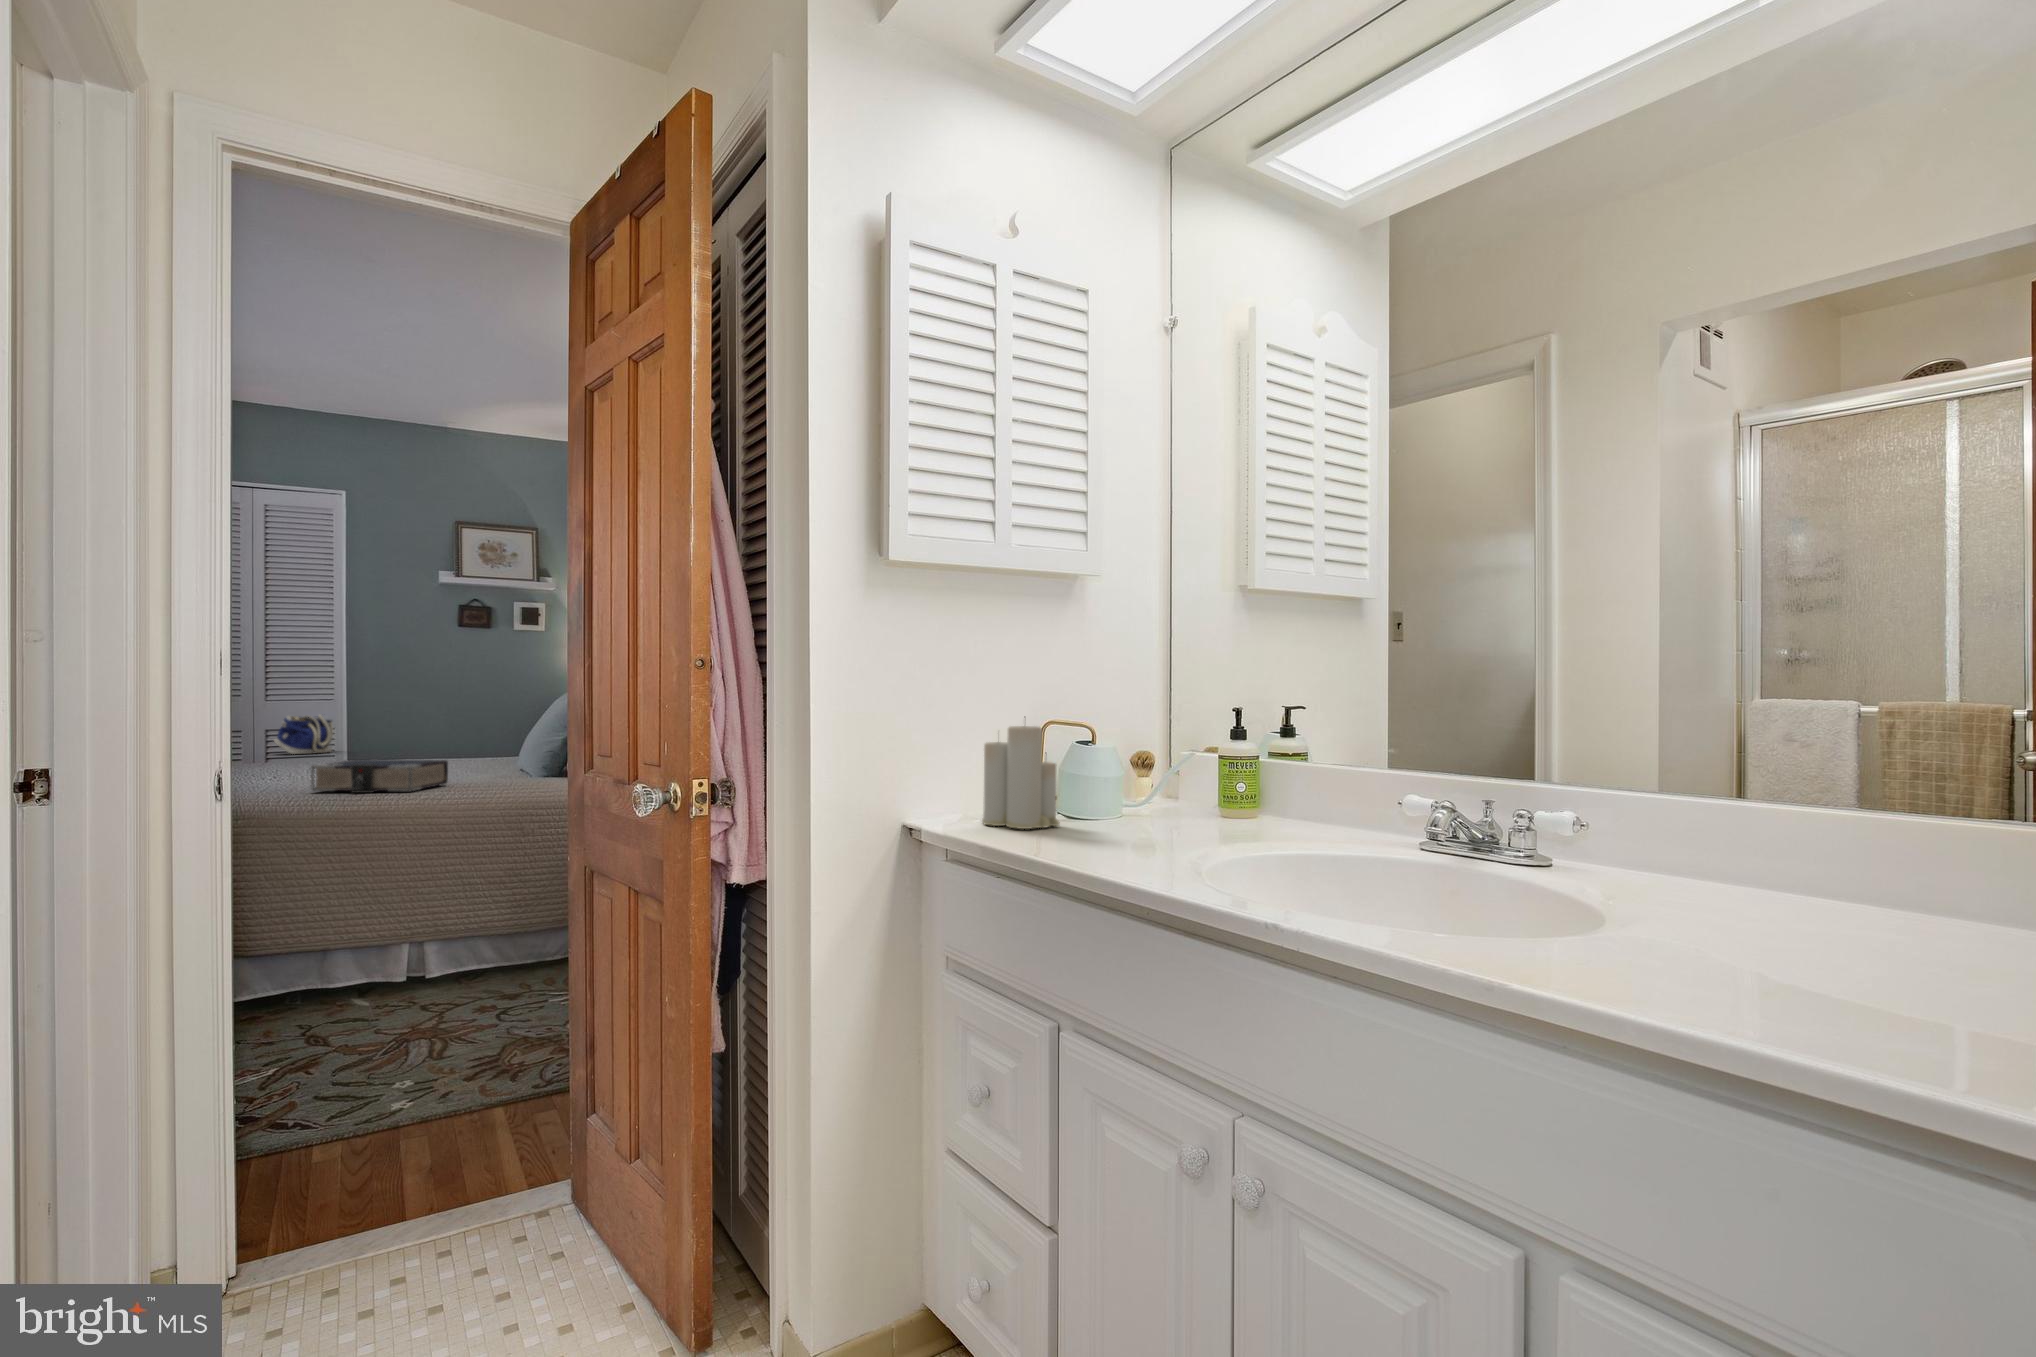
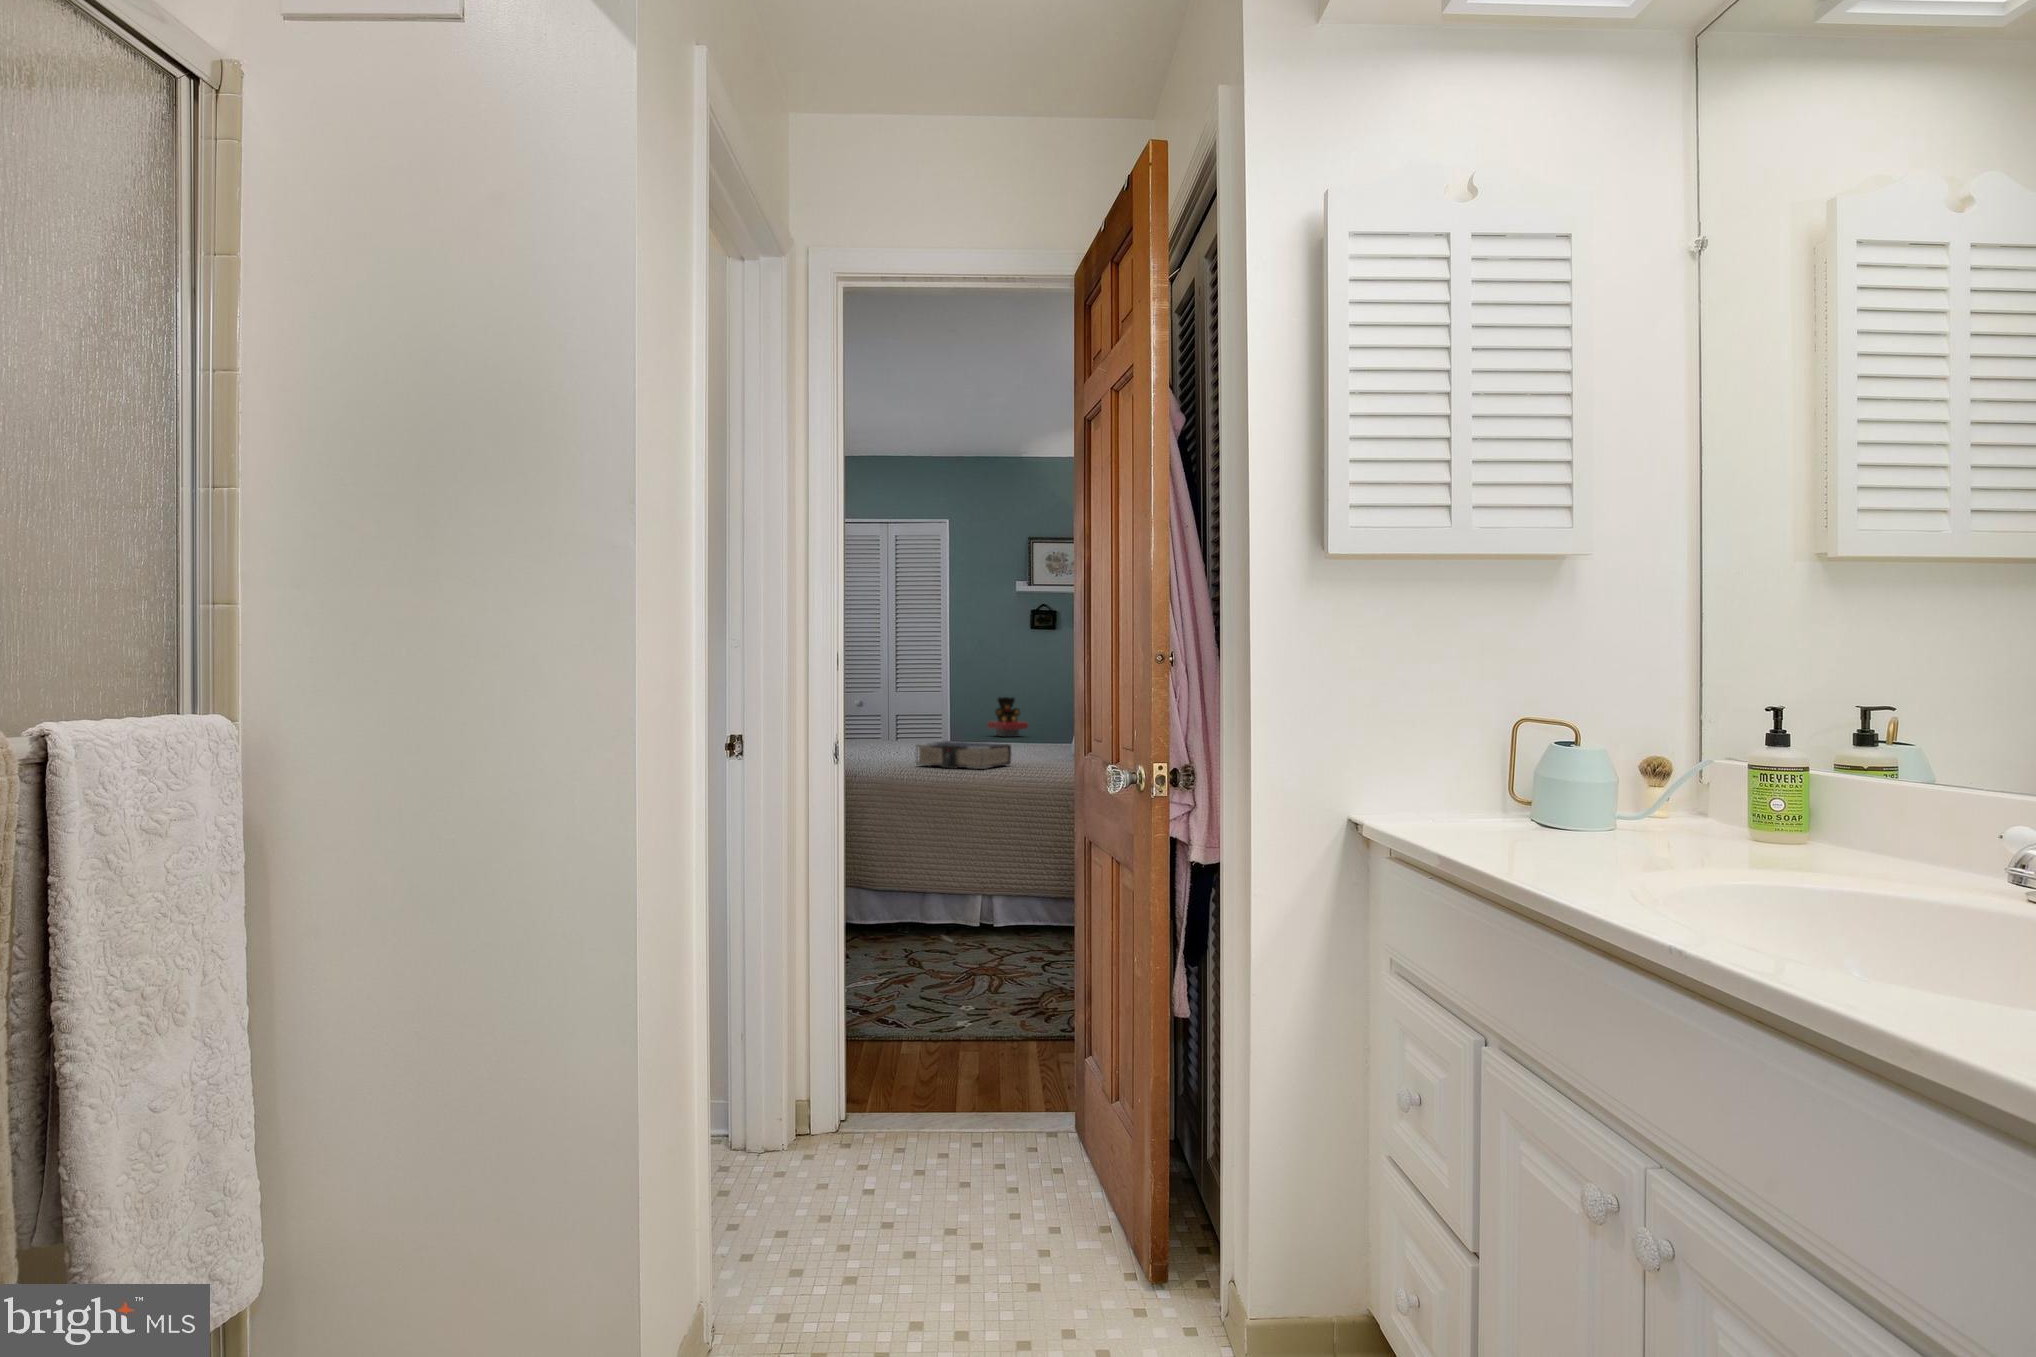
teddy bear: none [398,703,455,750] -> present [987,697,1028,737]
tote bag: present [274,715,333,754] -> none [902,703,952,736]
candle: present [982,726,1060,829] -> none [1431,709,1519,831]

